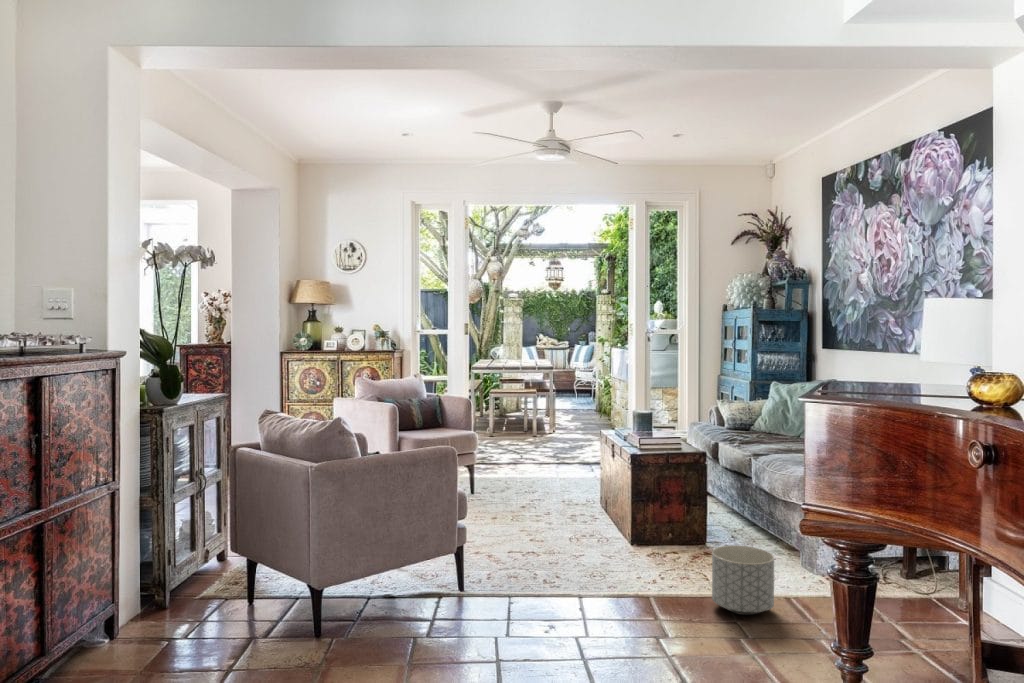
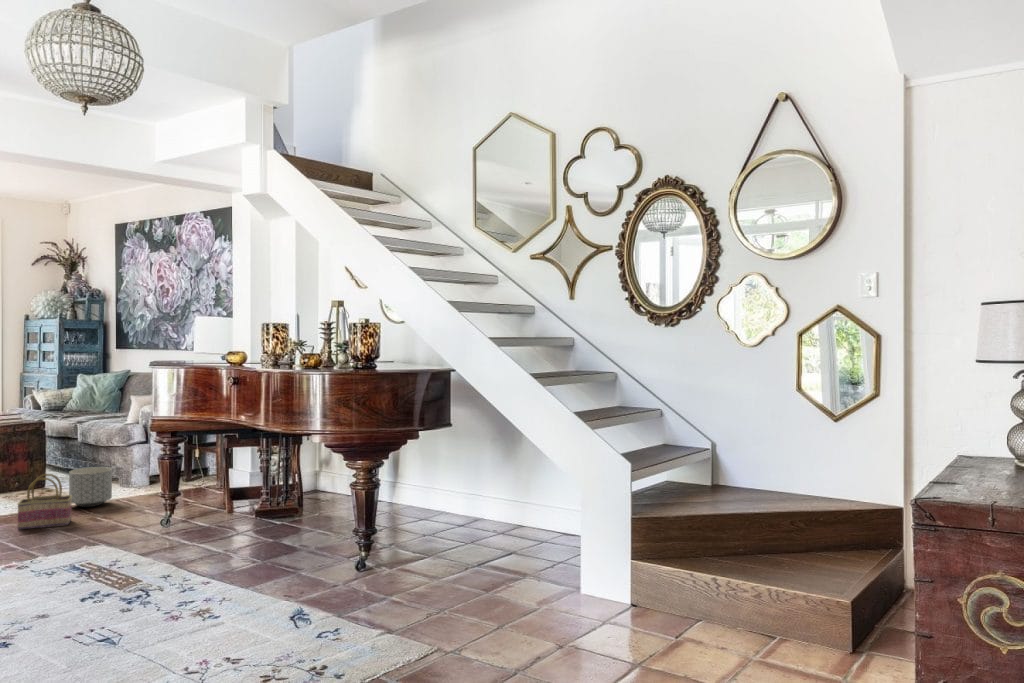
basket: none [624,559,703,657] -> present [17,474,72,529]

